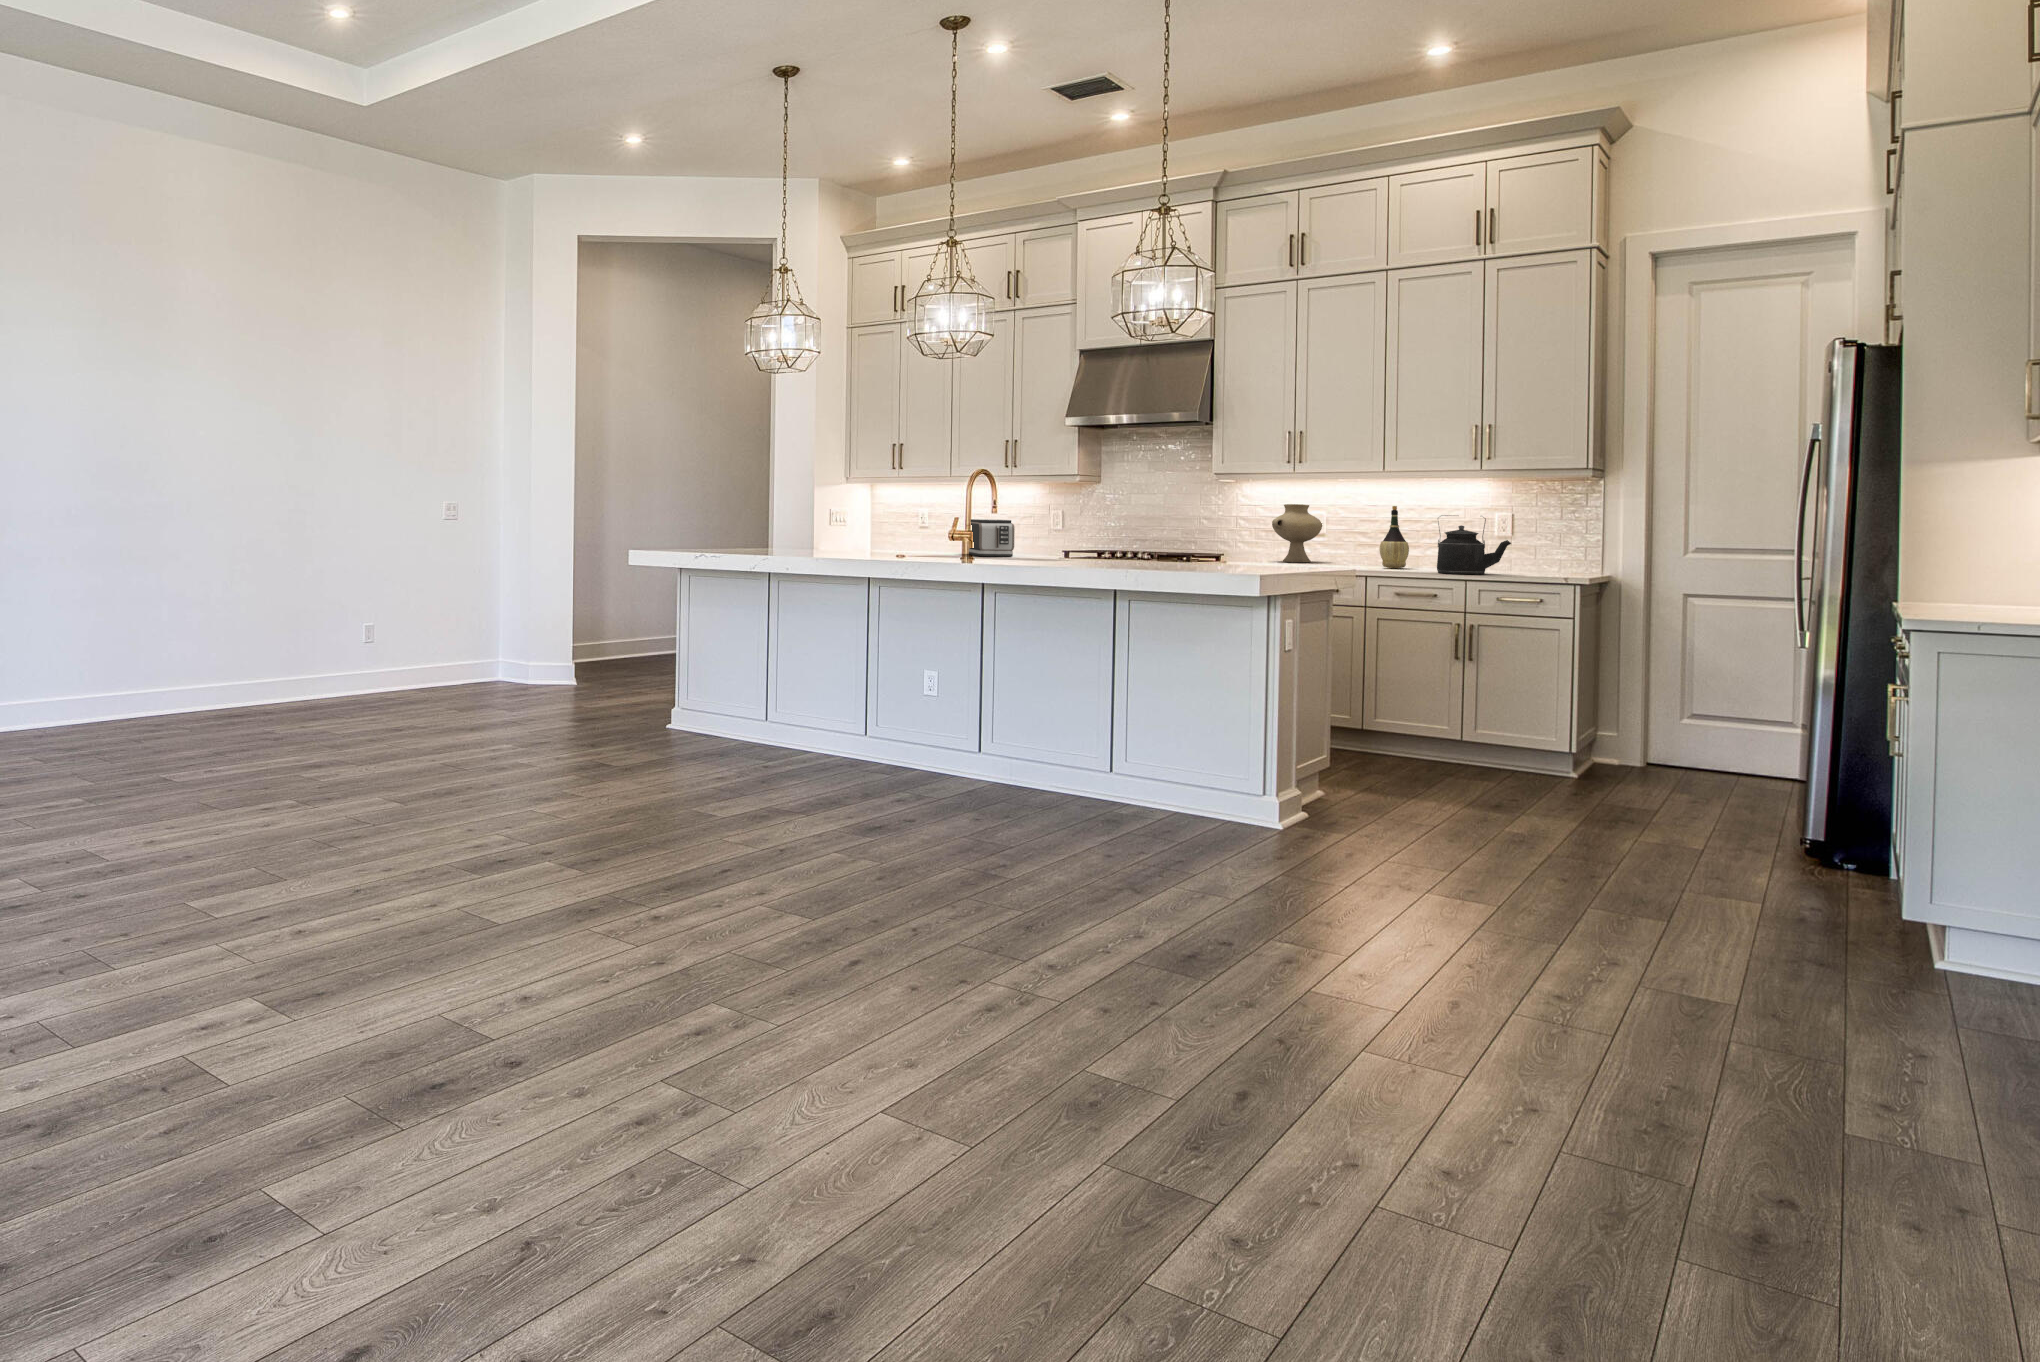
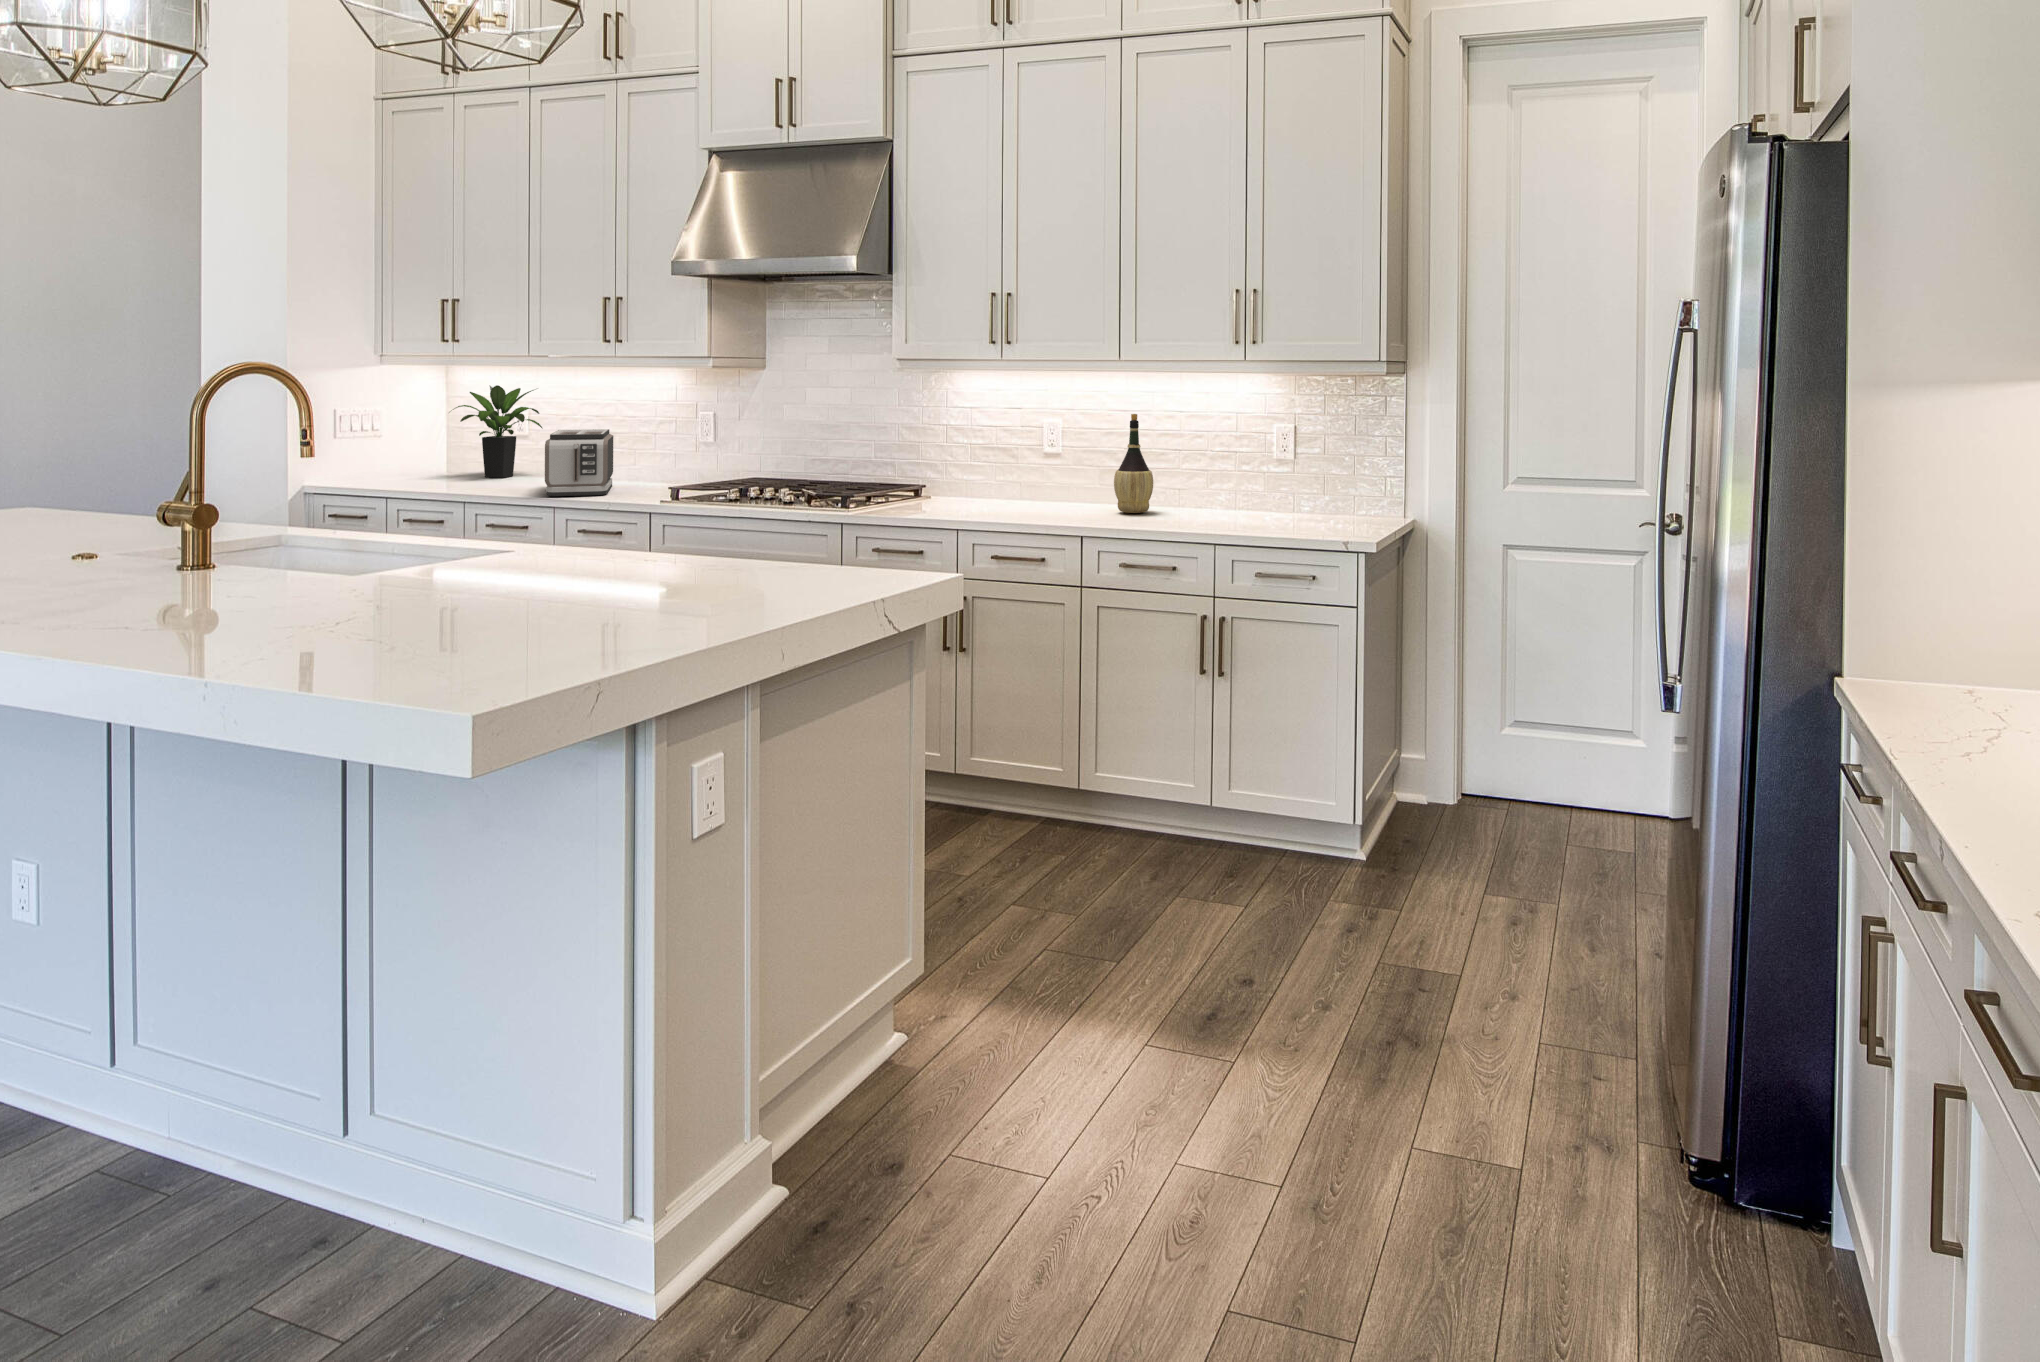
potted plant: none [886,494,939,550] -> present [453,385,542,478]
vase: present [1272,504,1322,562] -> none [985,406,1060,497]
kettle: present [1437,515,1511,574] -> none [1177,433,1278,532]

